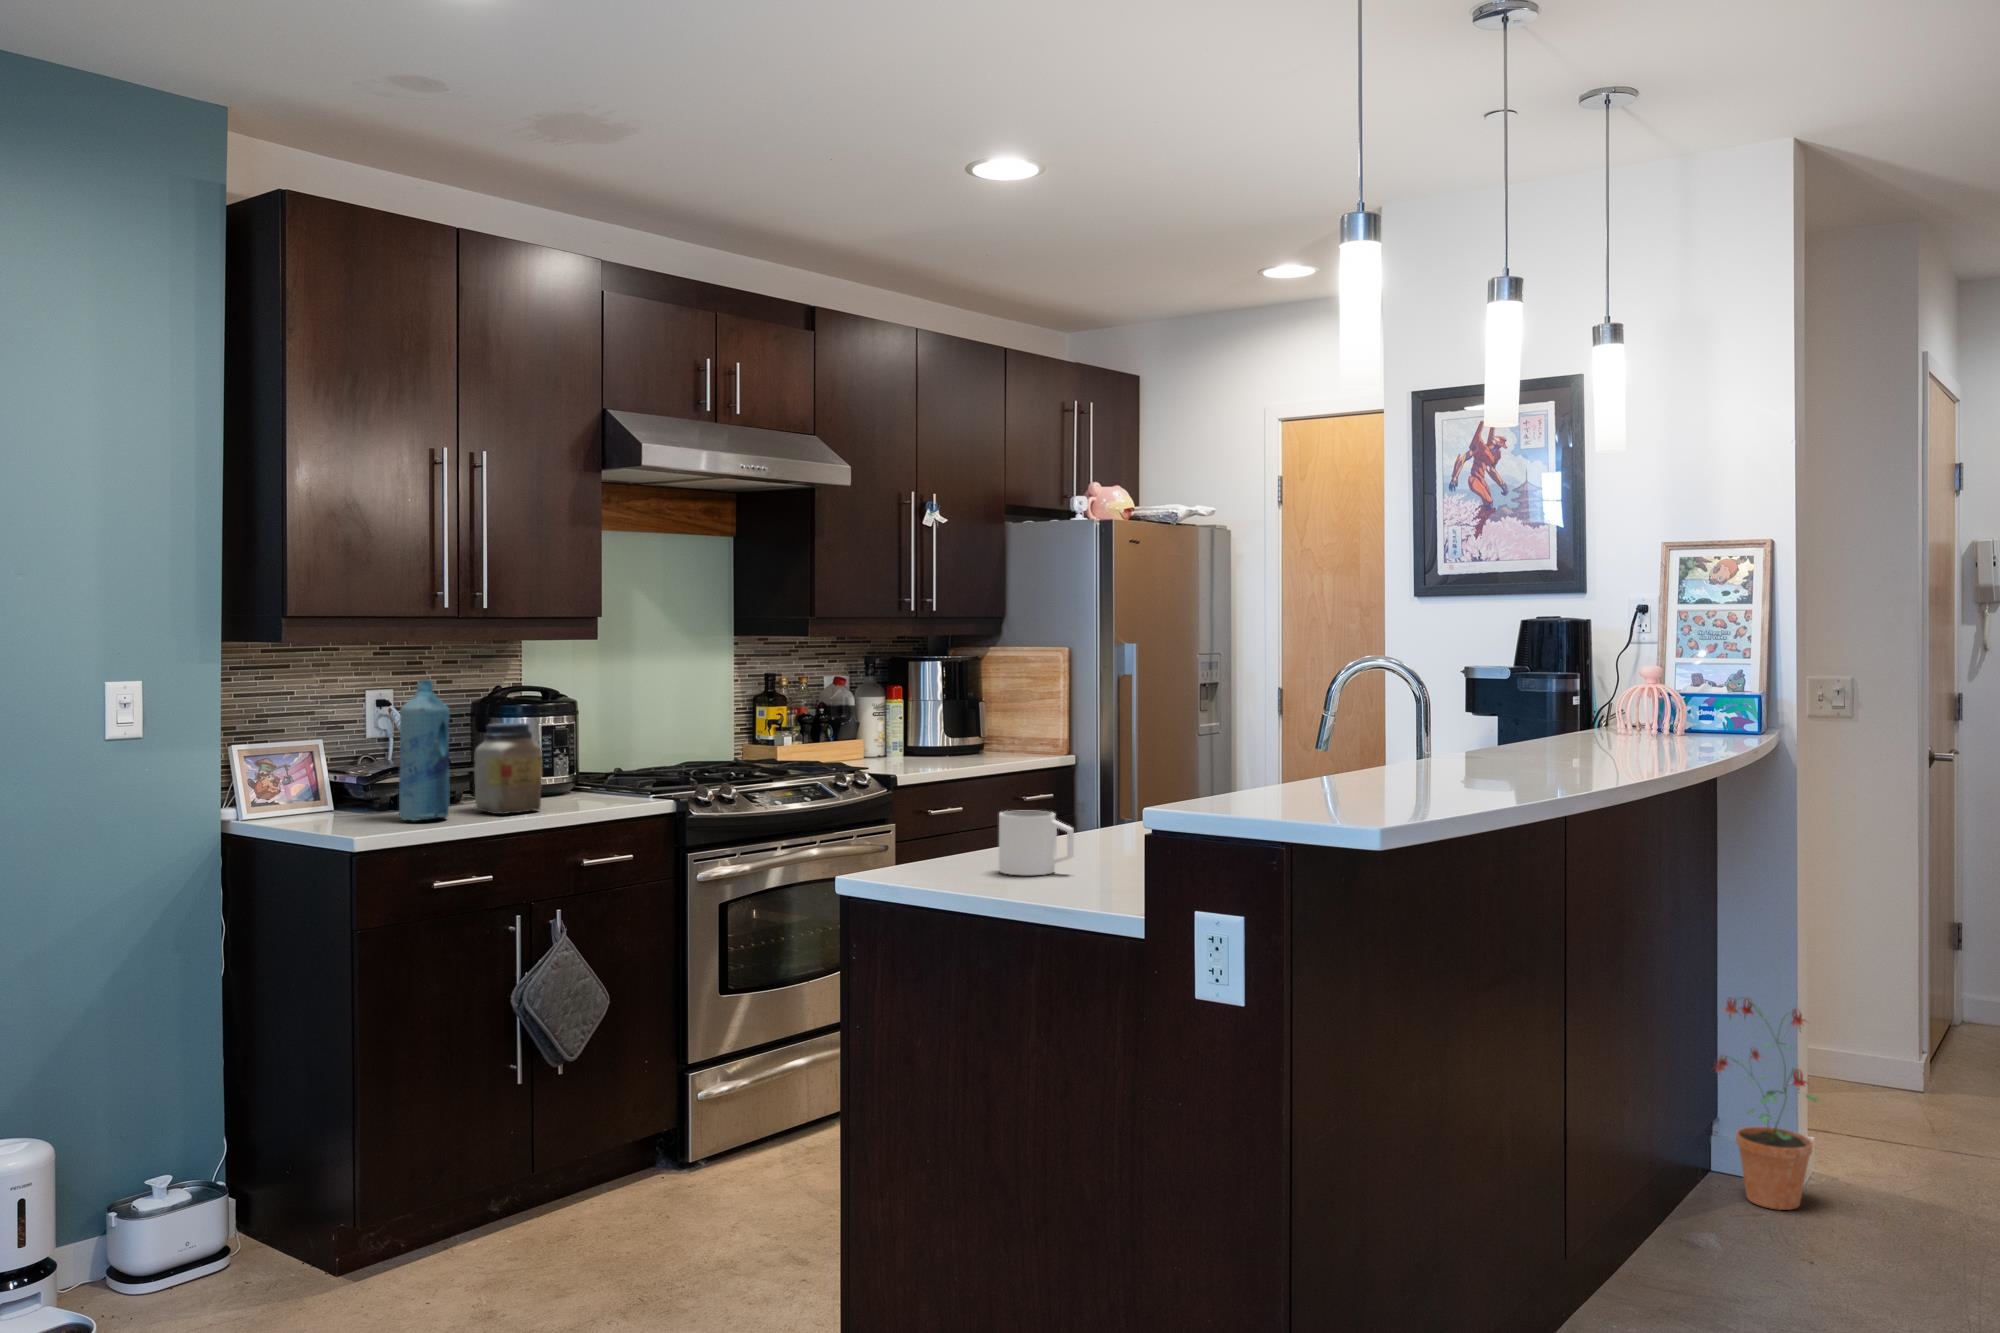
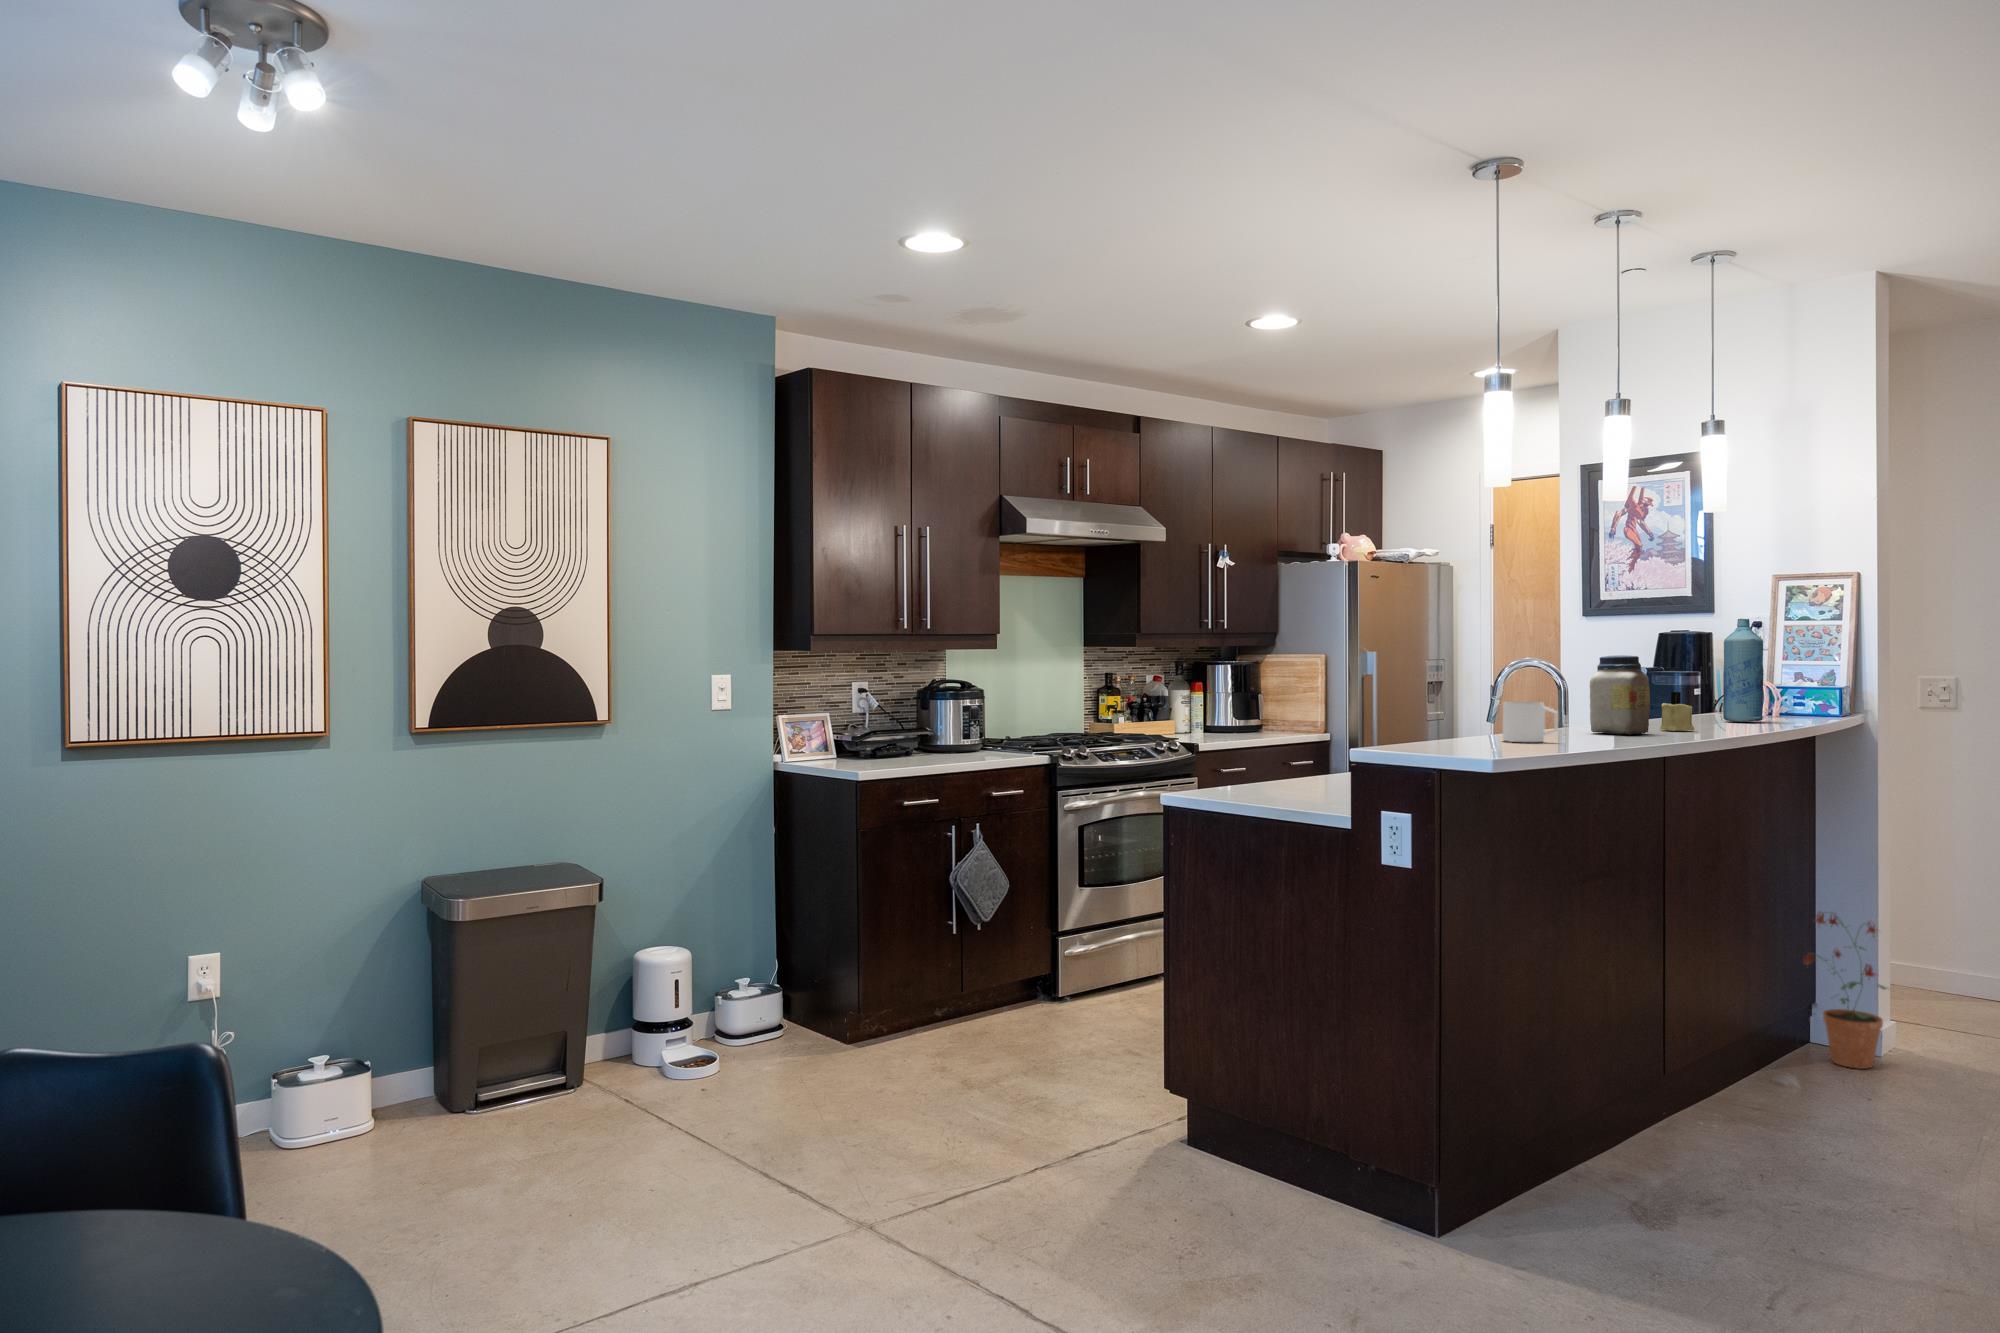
bottle: present [399,680,450,821] -> present [1723,619,1764,722]
candle: none [1574,706,1623,764] -> present [1660,692,1694,731]
jar: present [474,722,542,814] -> present [1590,655,1650,735]
mug: present [999,810,1074,875] -> present [1502,702,1558,742]

